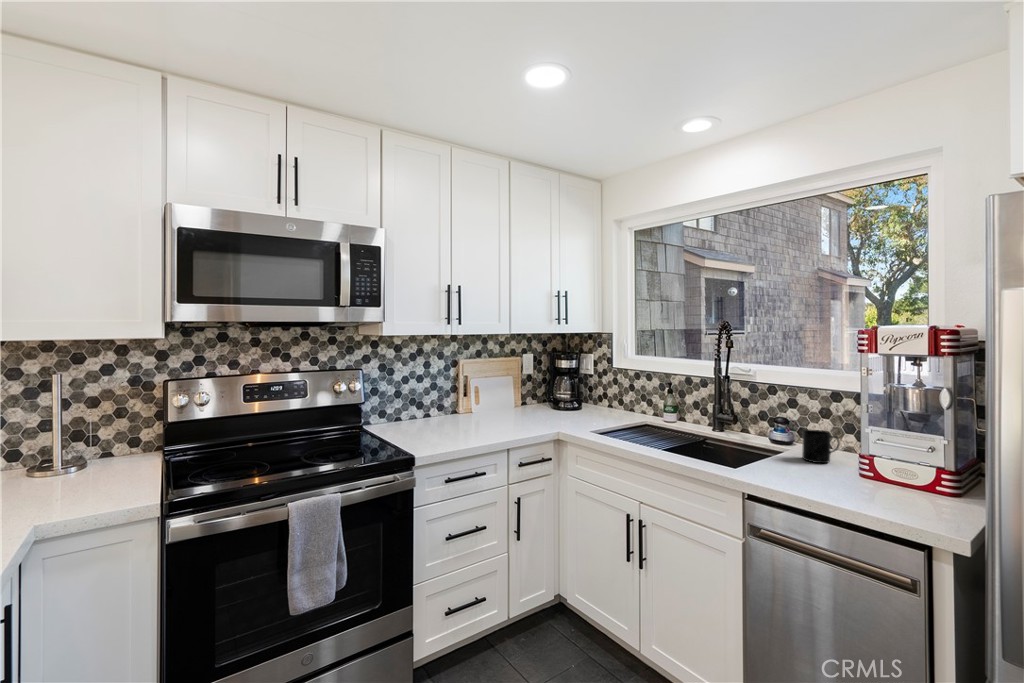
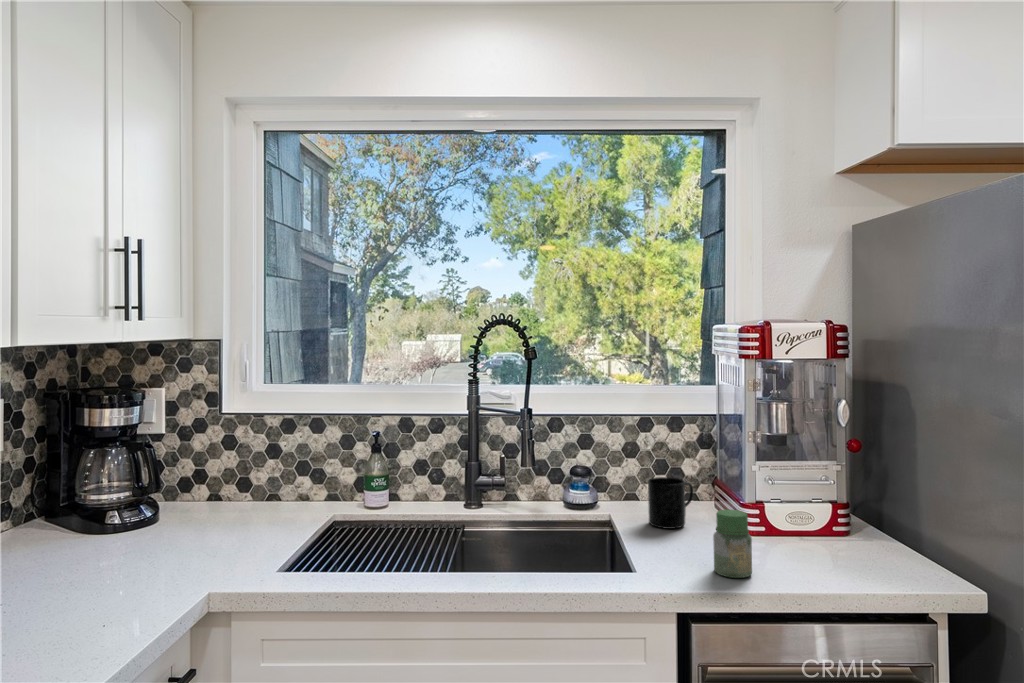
jar: none [779,444,805,484] -> present [713,509,752,578]

